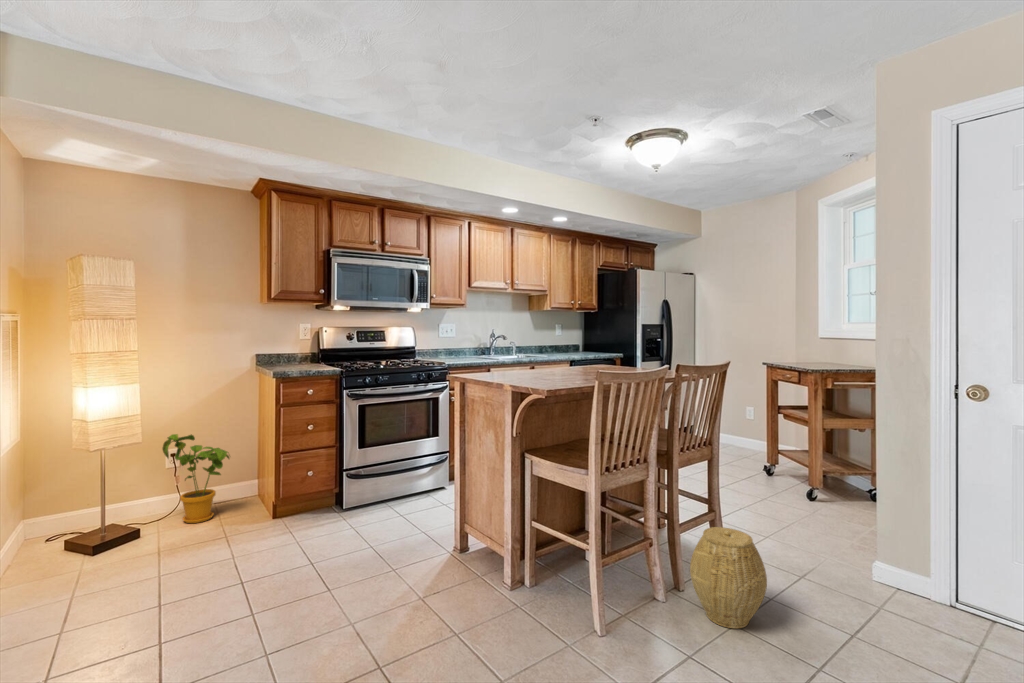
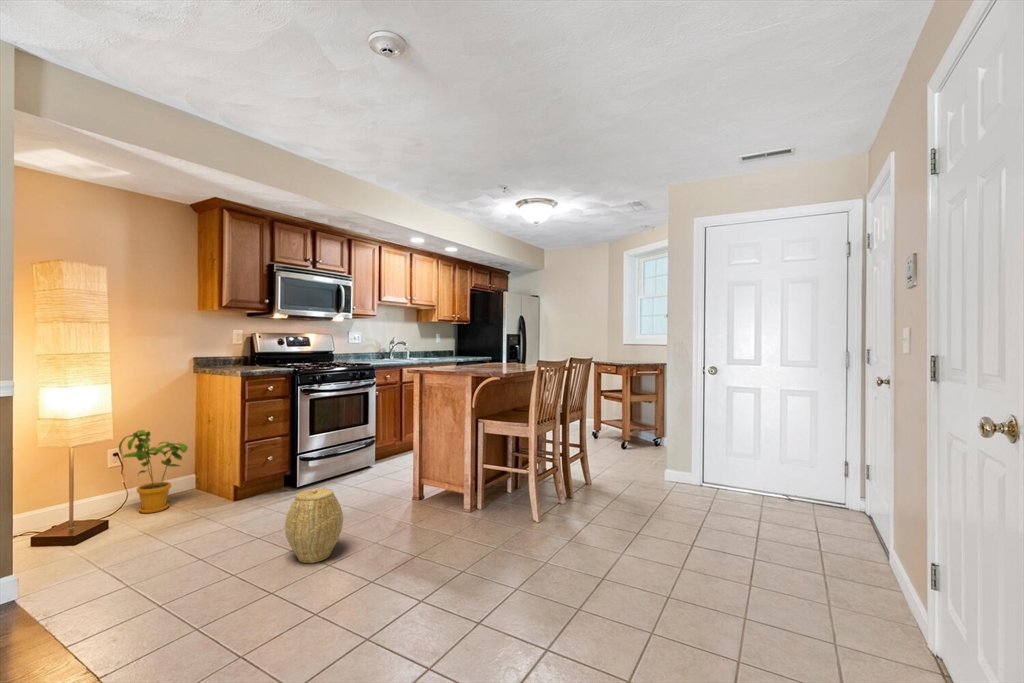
woven basket: present [690,527,767,629] -> present [285,488,343,563]

